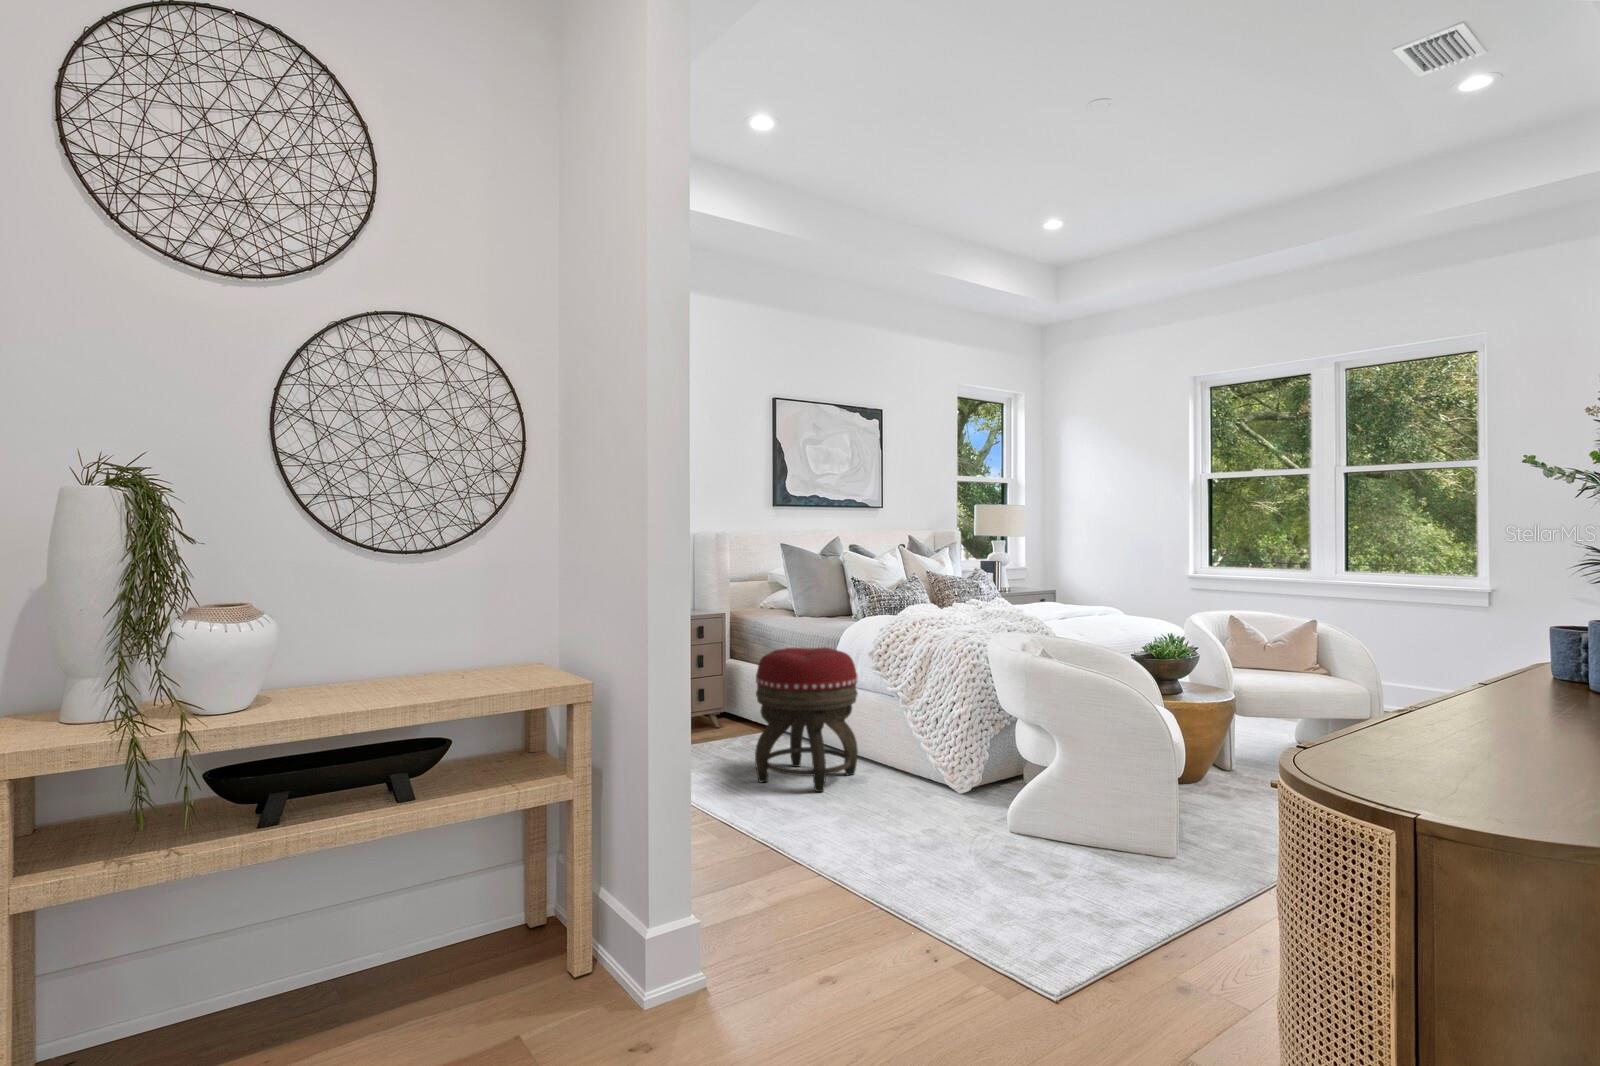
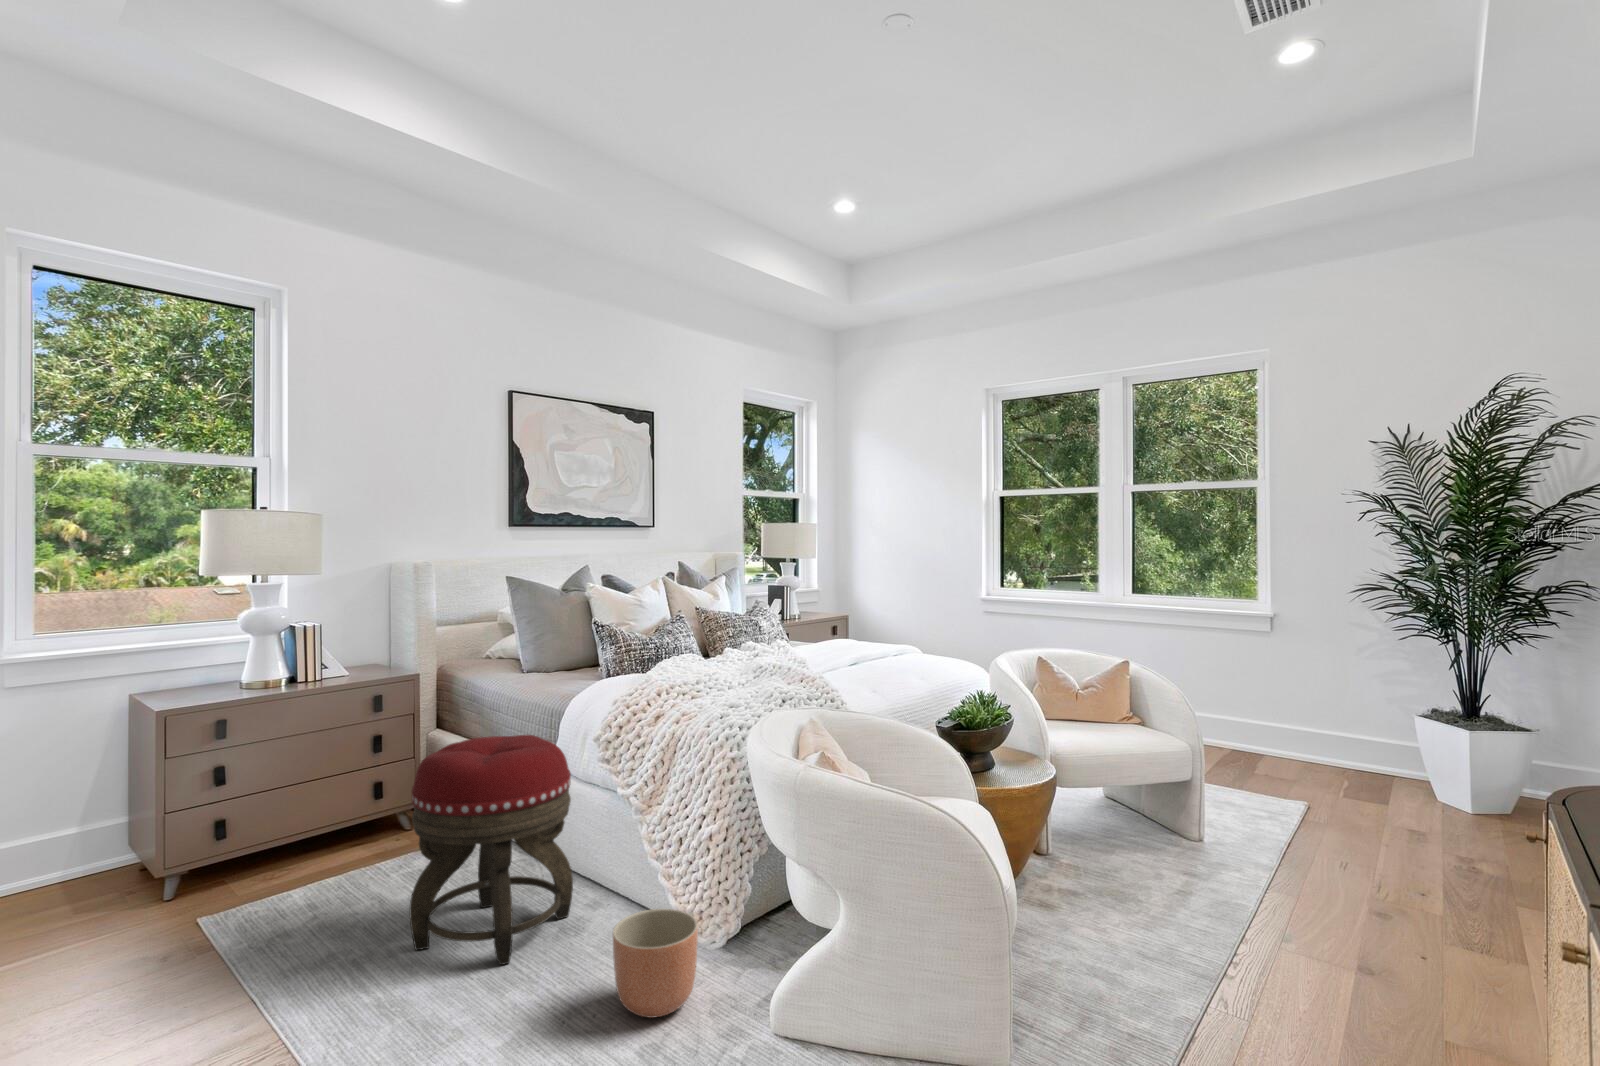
planter: none [899,757,955,820] -> present [613,909,698,1018]

